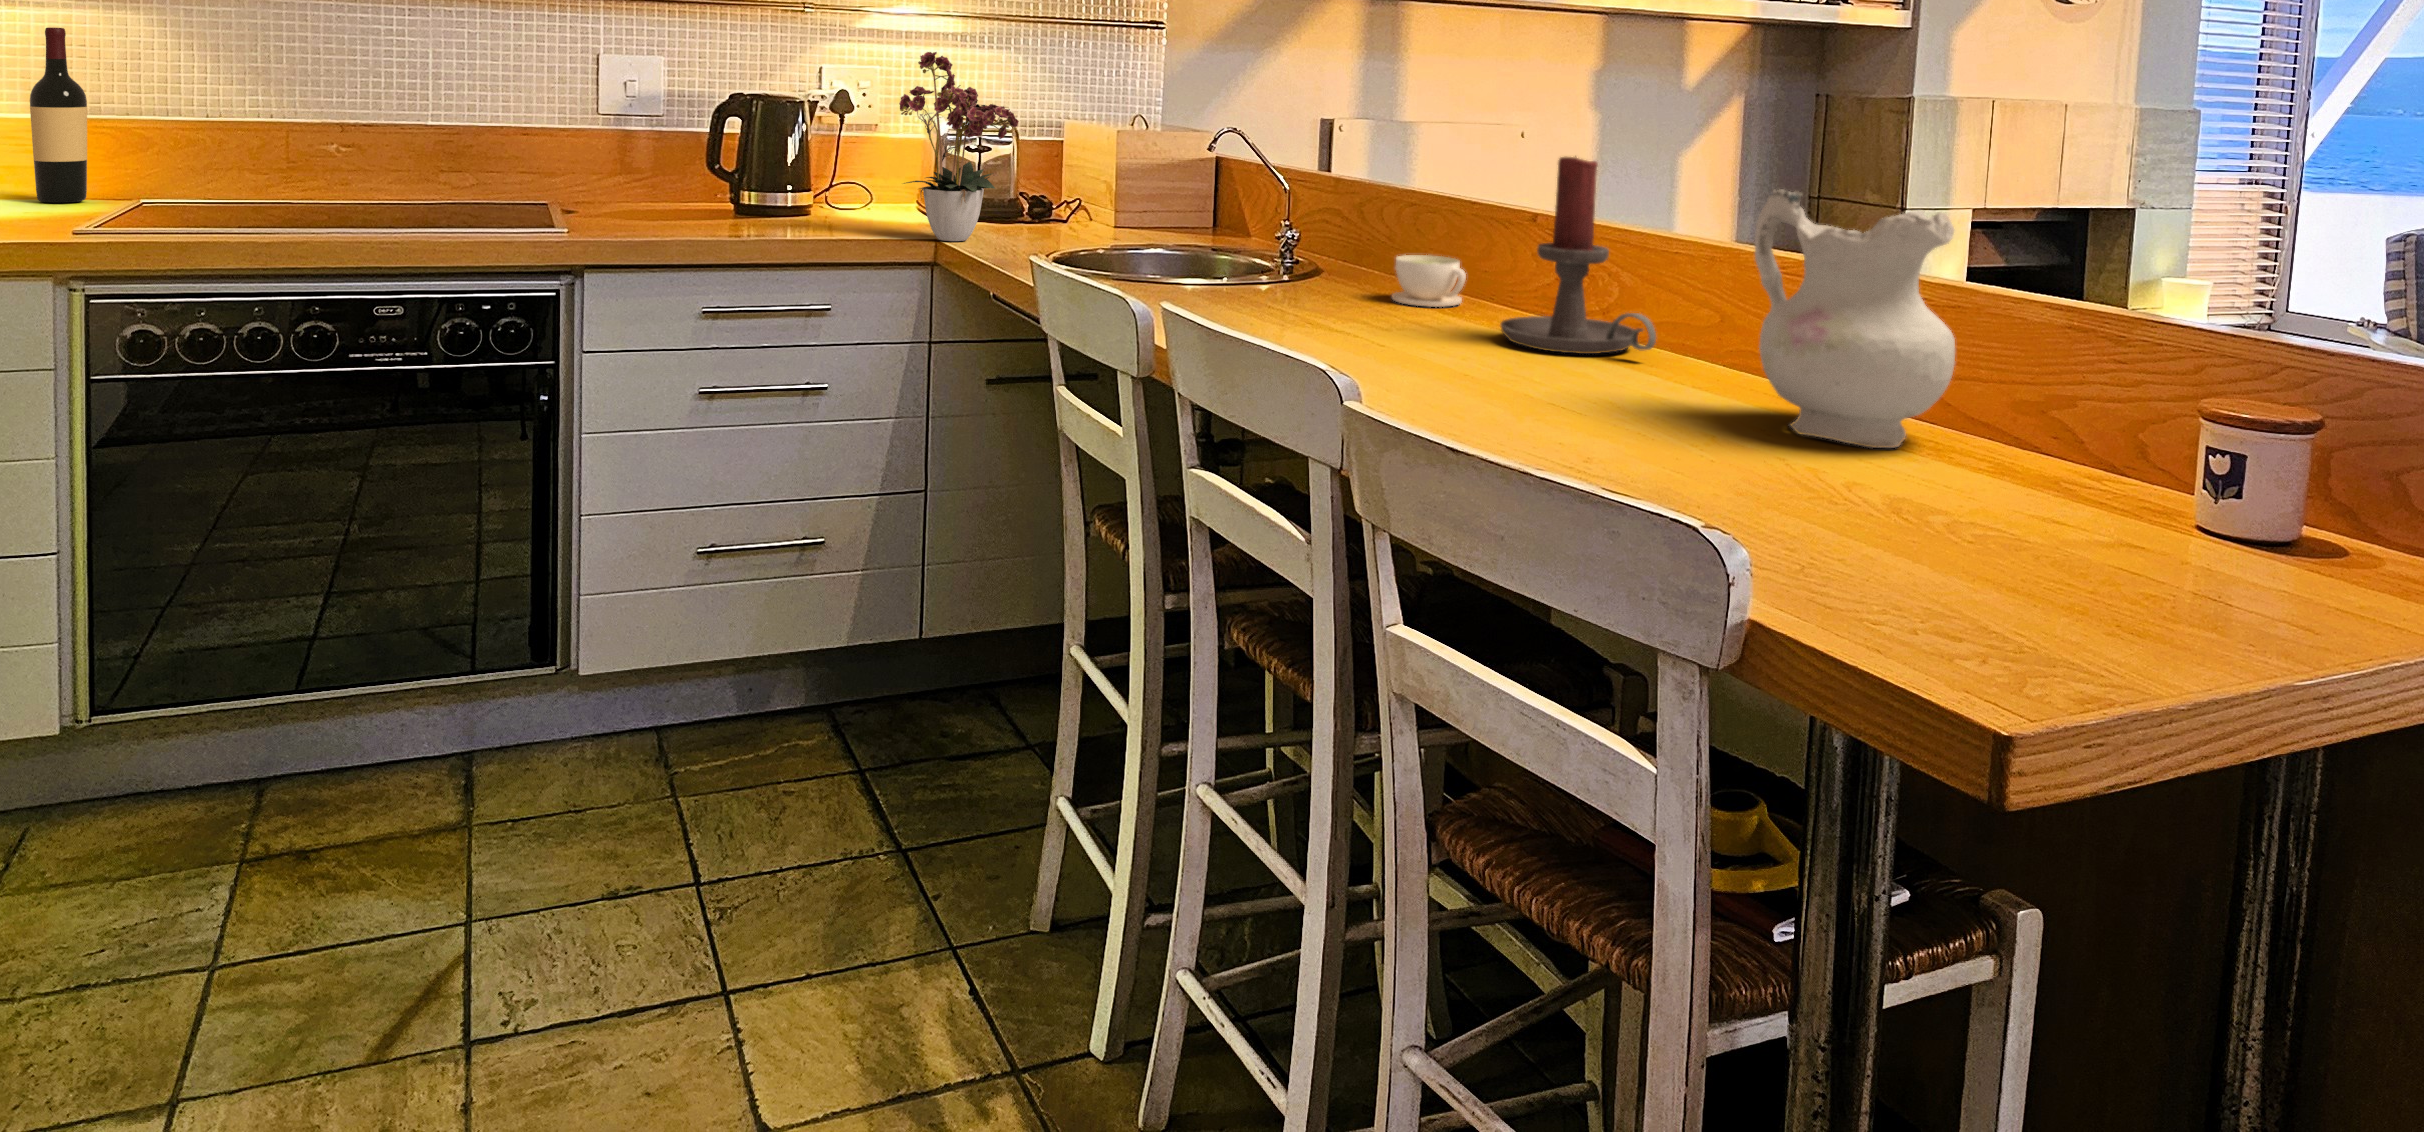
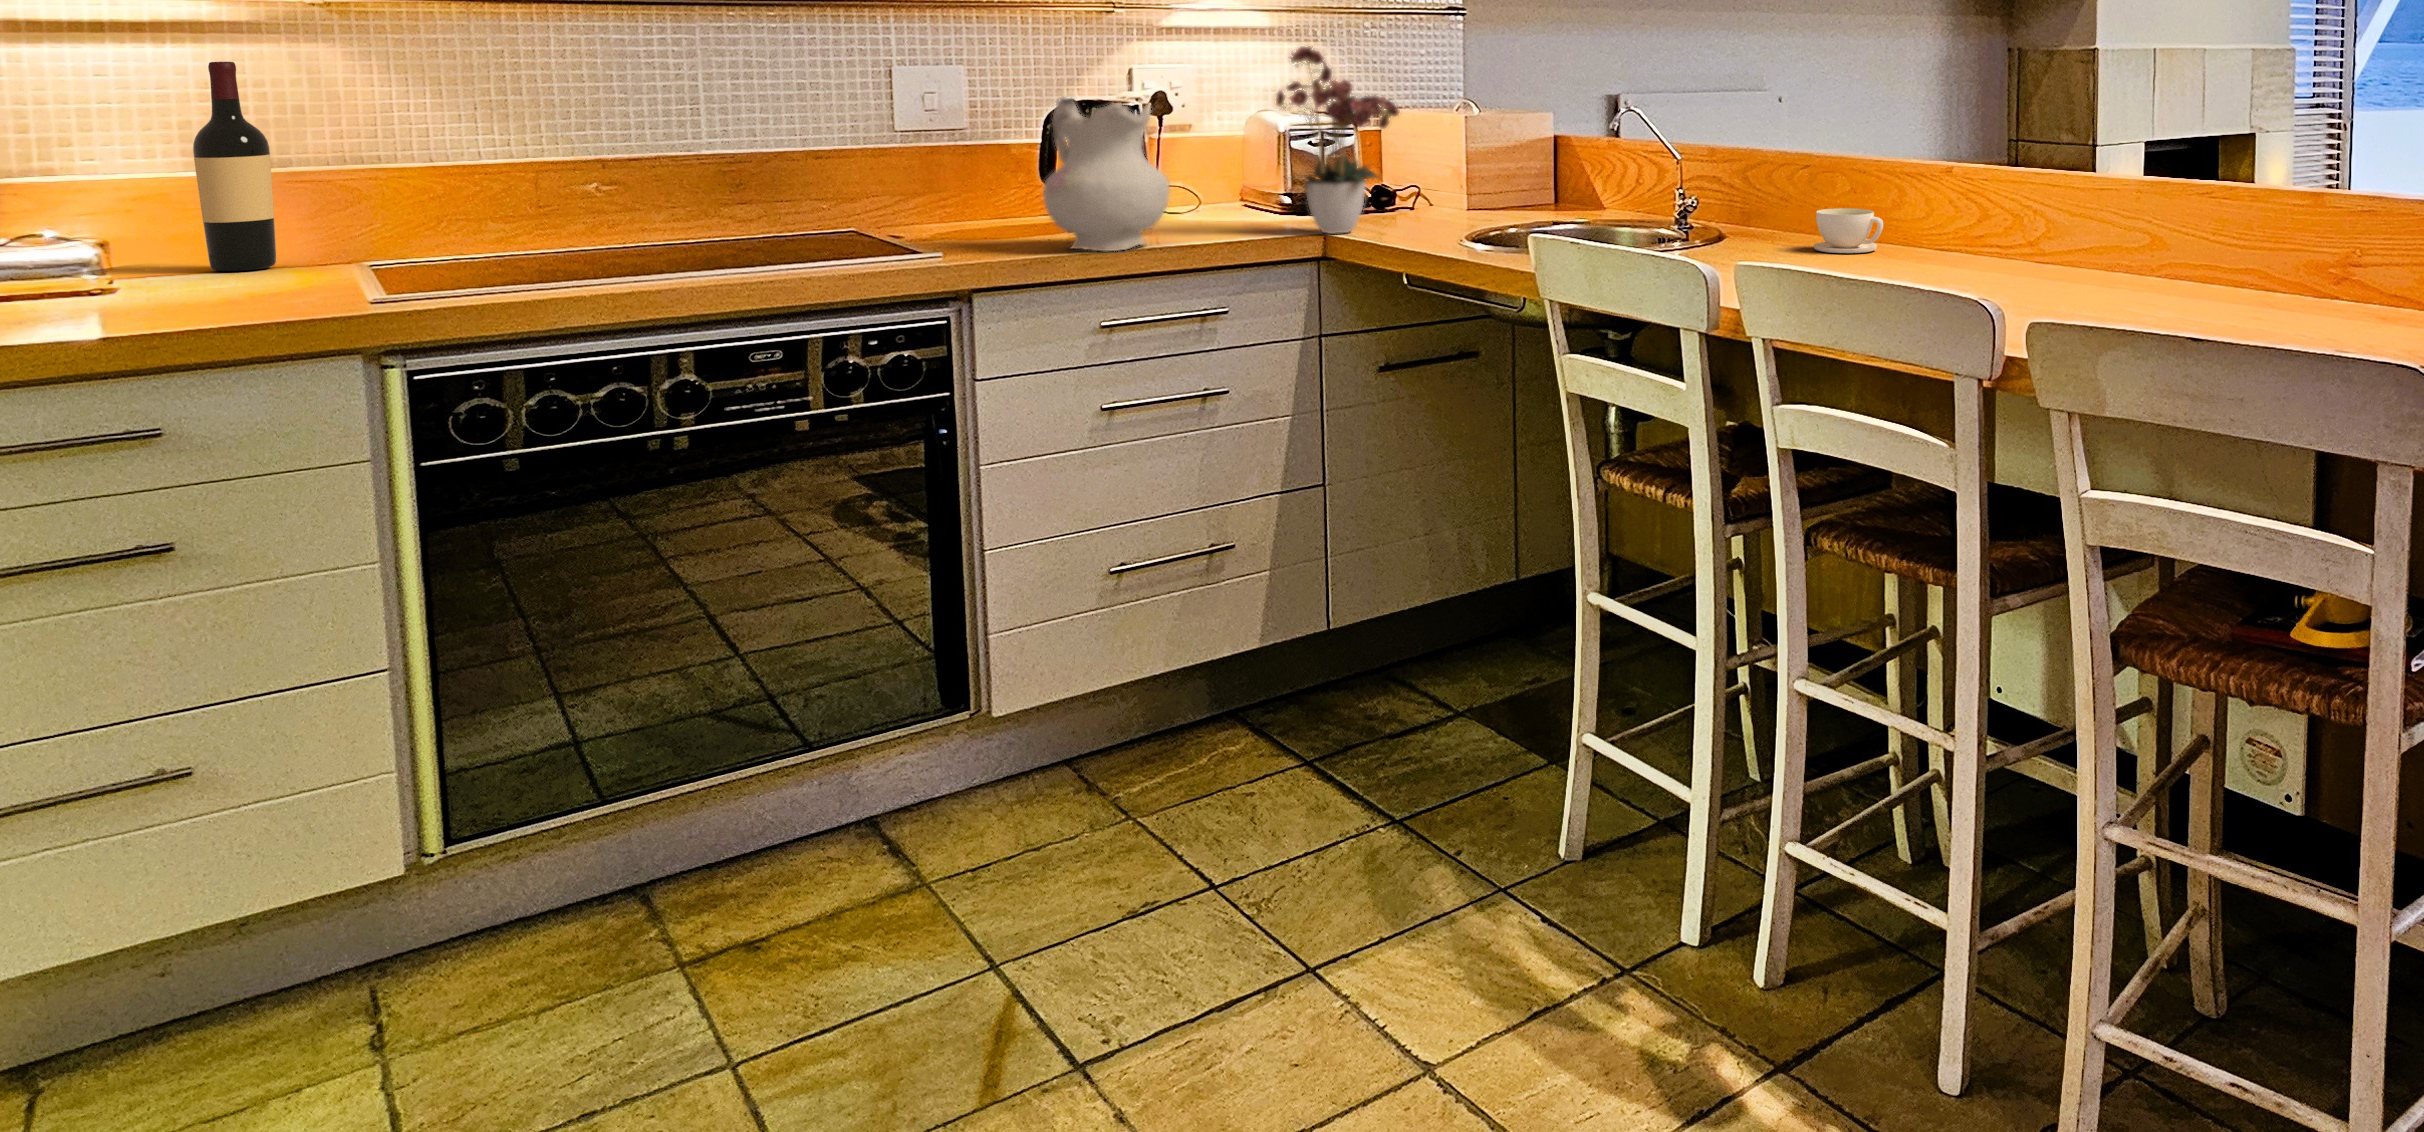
candle holder: present [1500,156,1656,354] -> none [1952,109,2096,278]
ceramic pitcher: present [1755,189,1955,448] -> present [1043,97,1170,251]

